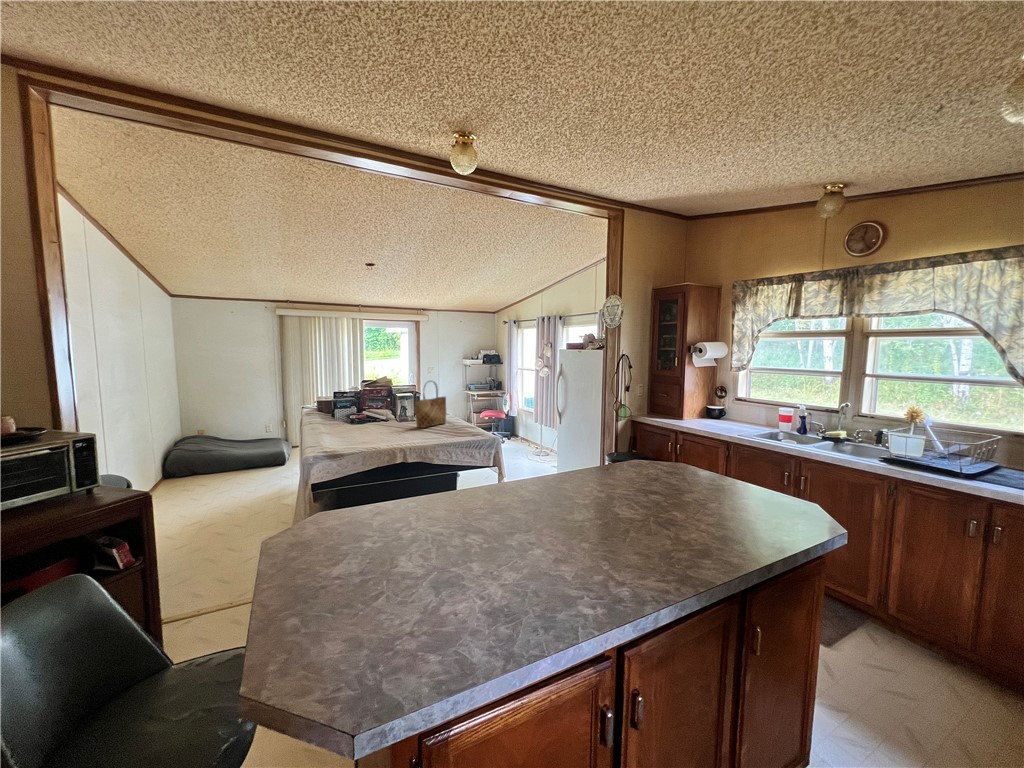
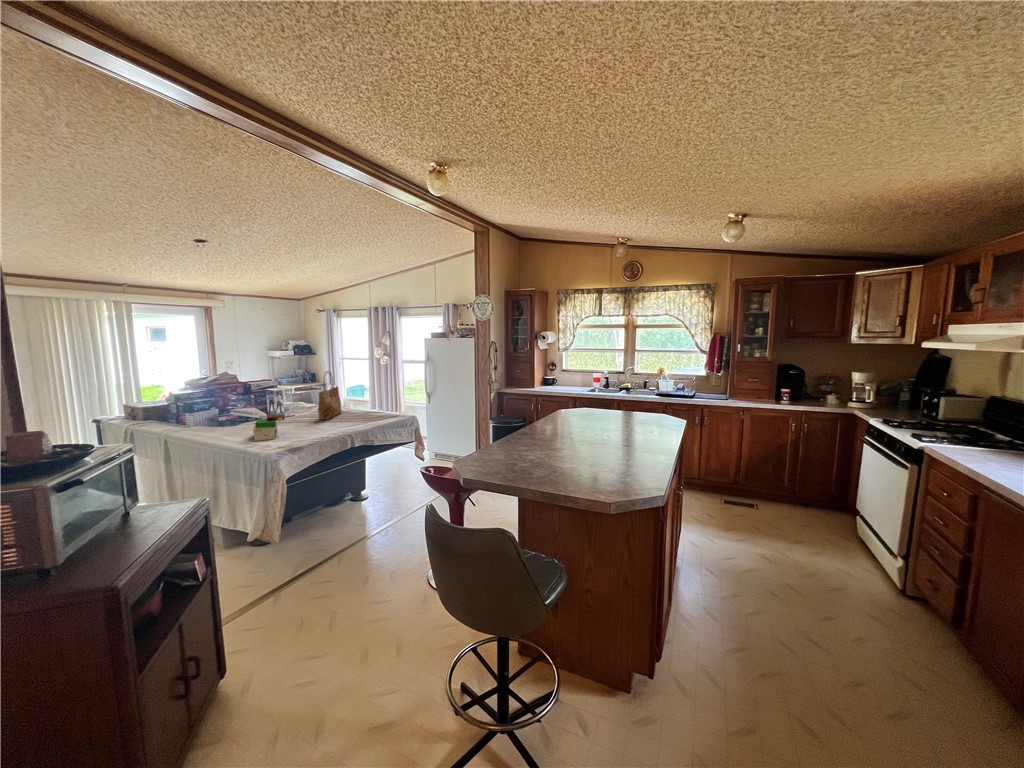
book: none [332,419,369,442] -> present [253,415,285,441]

